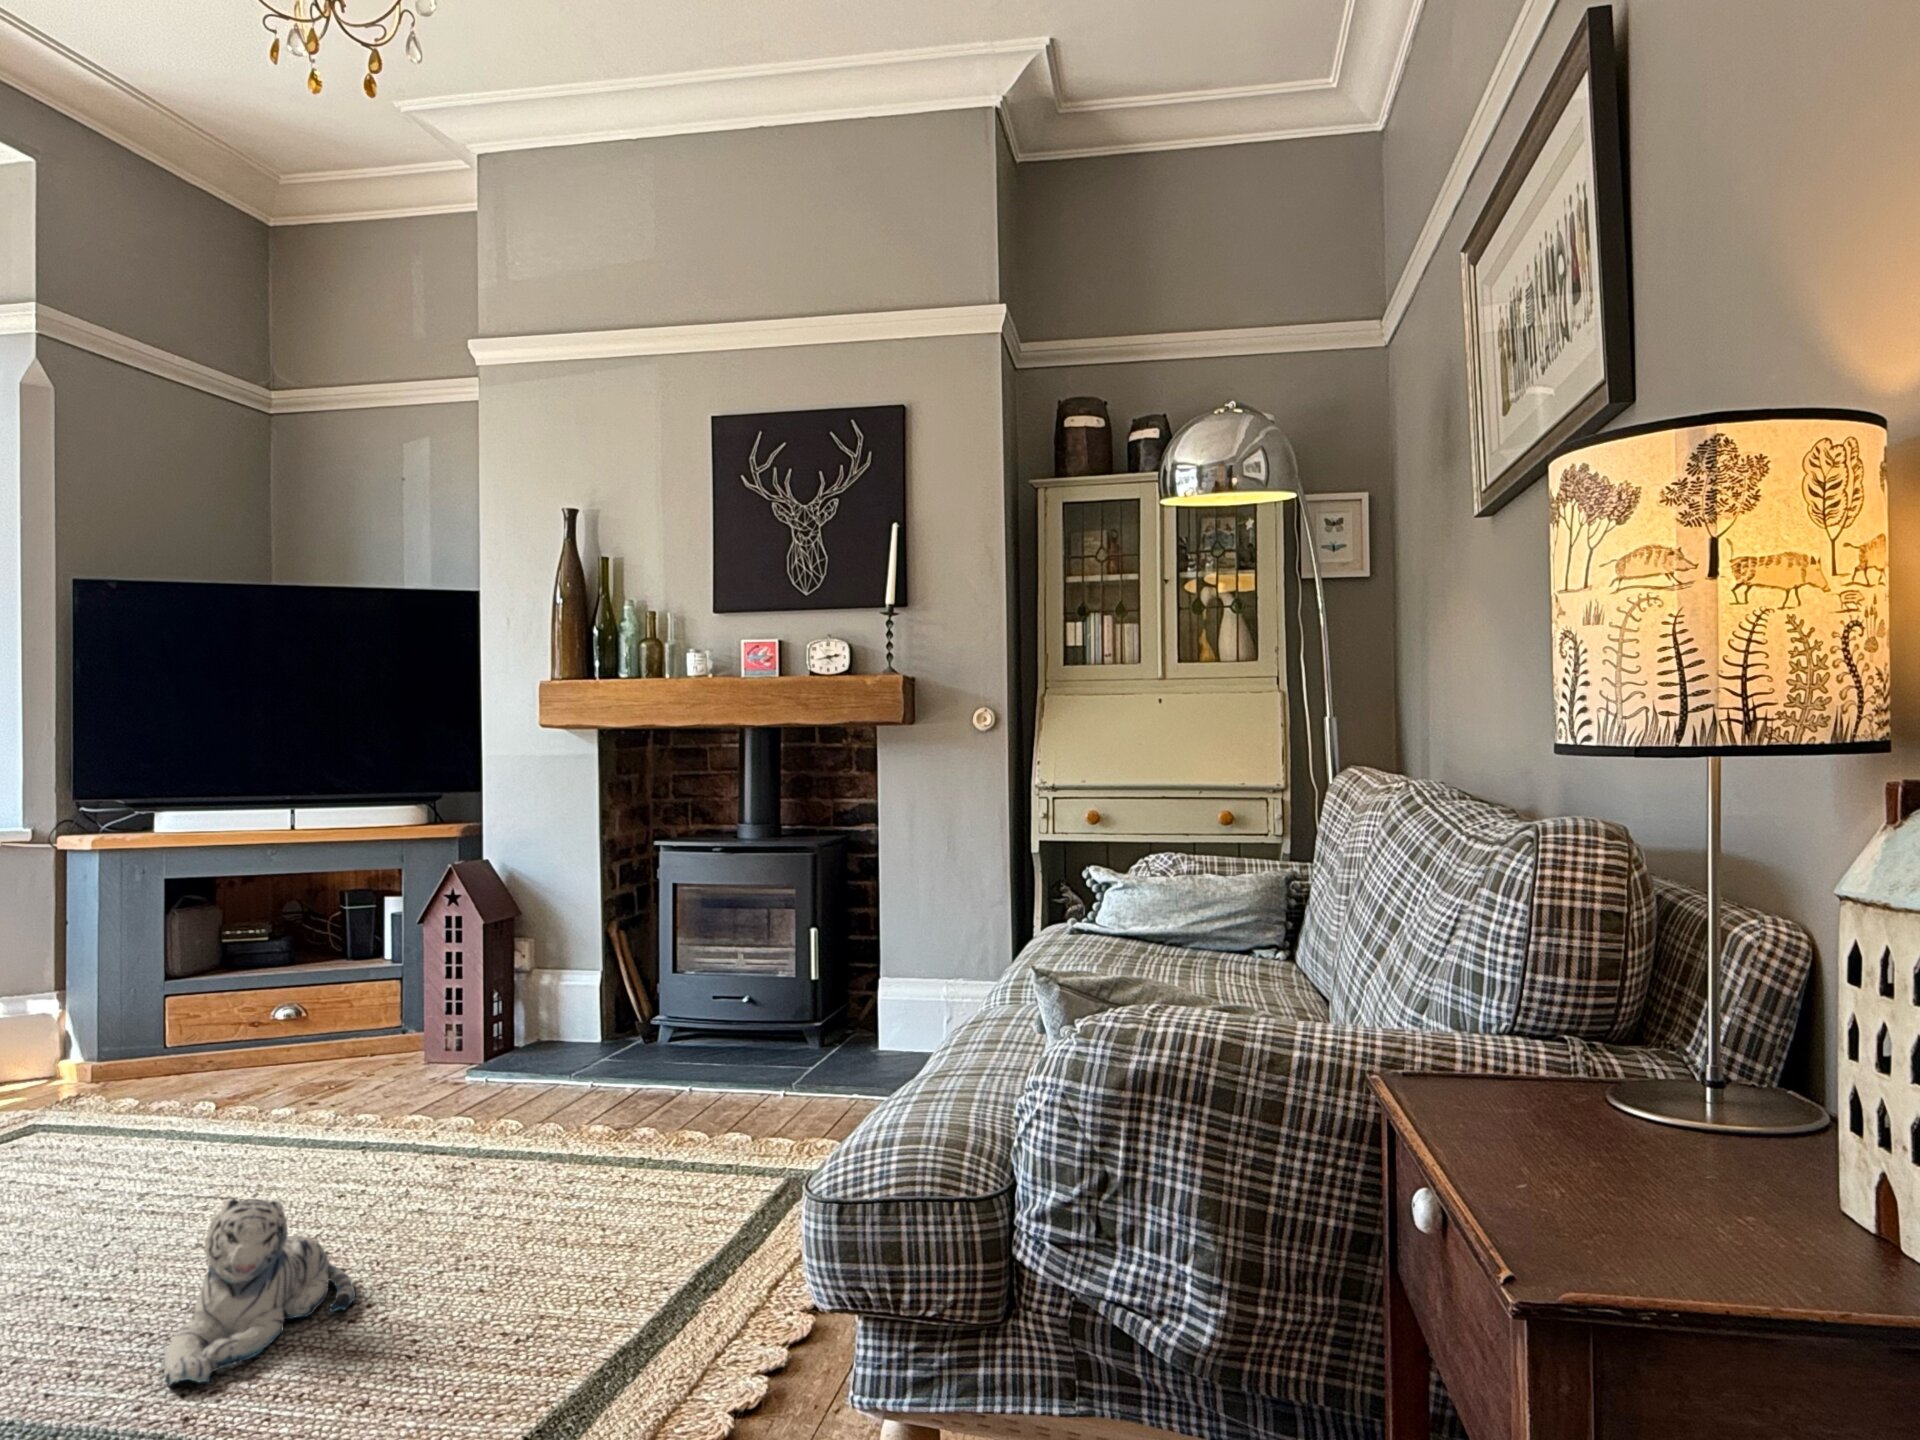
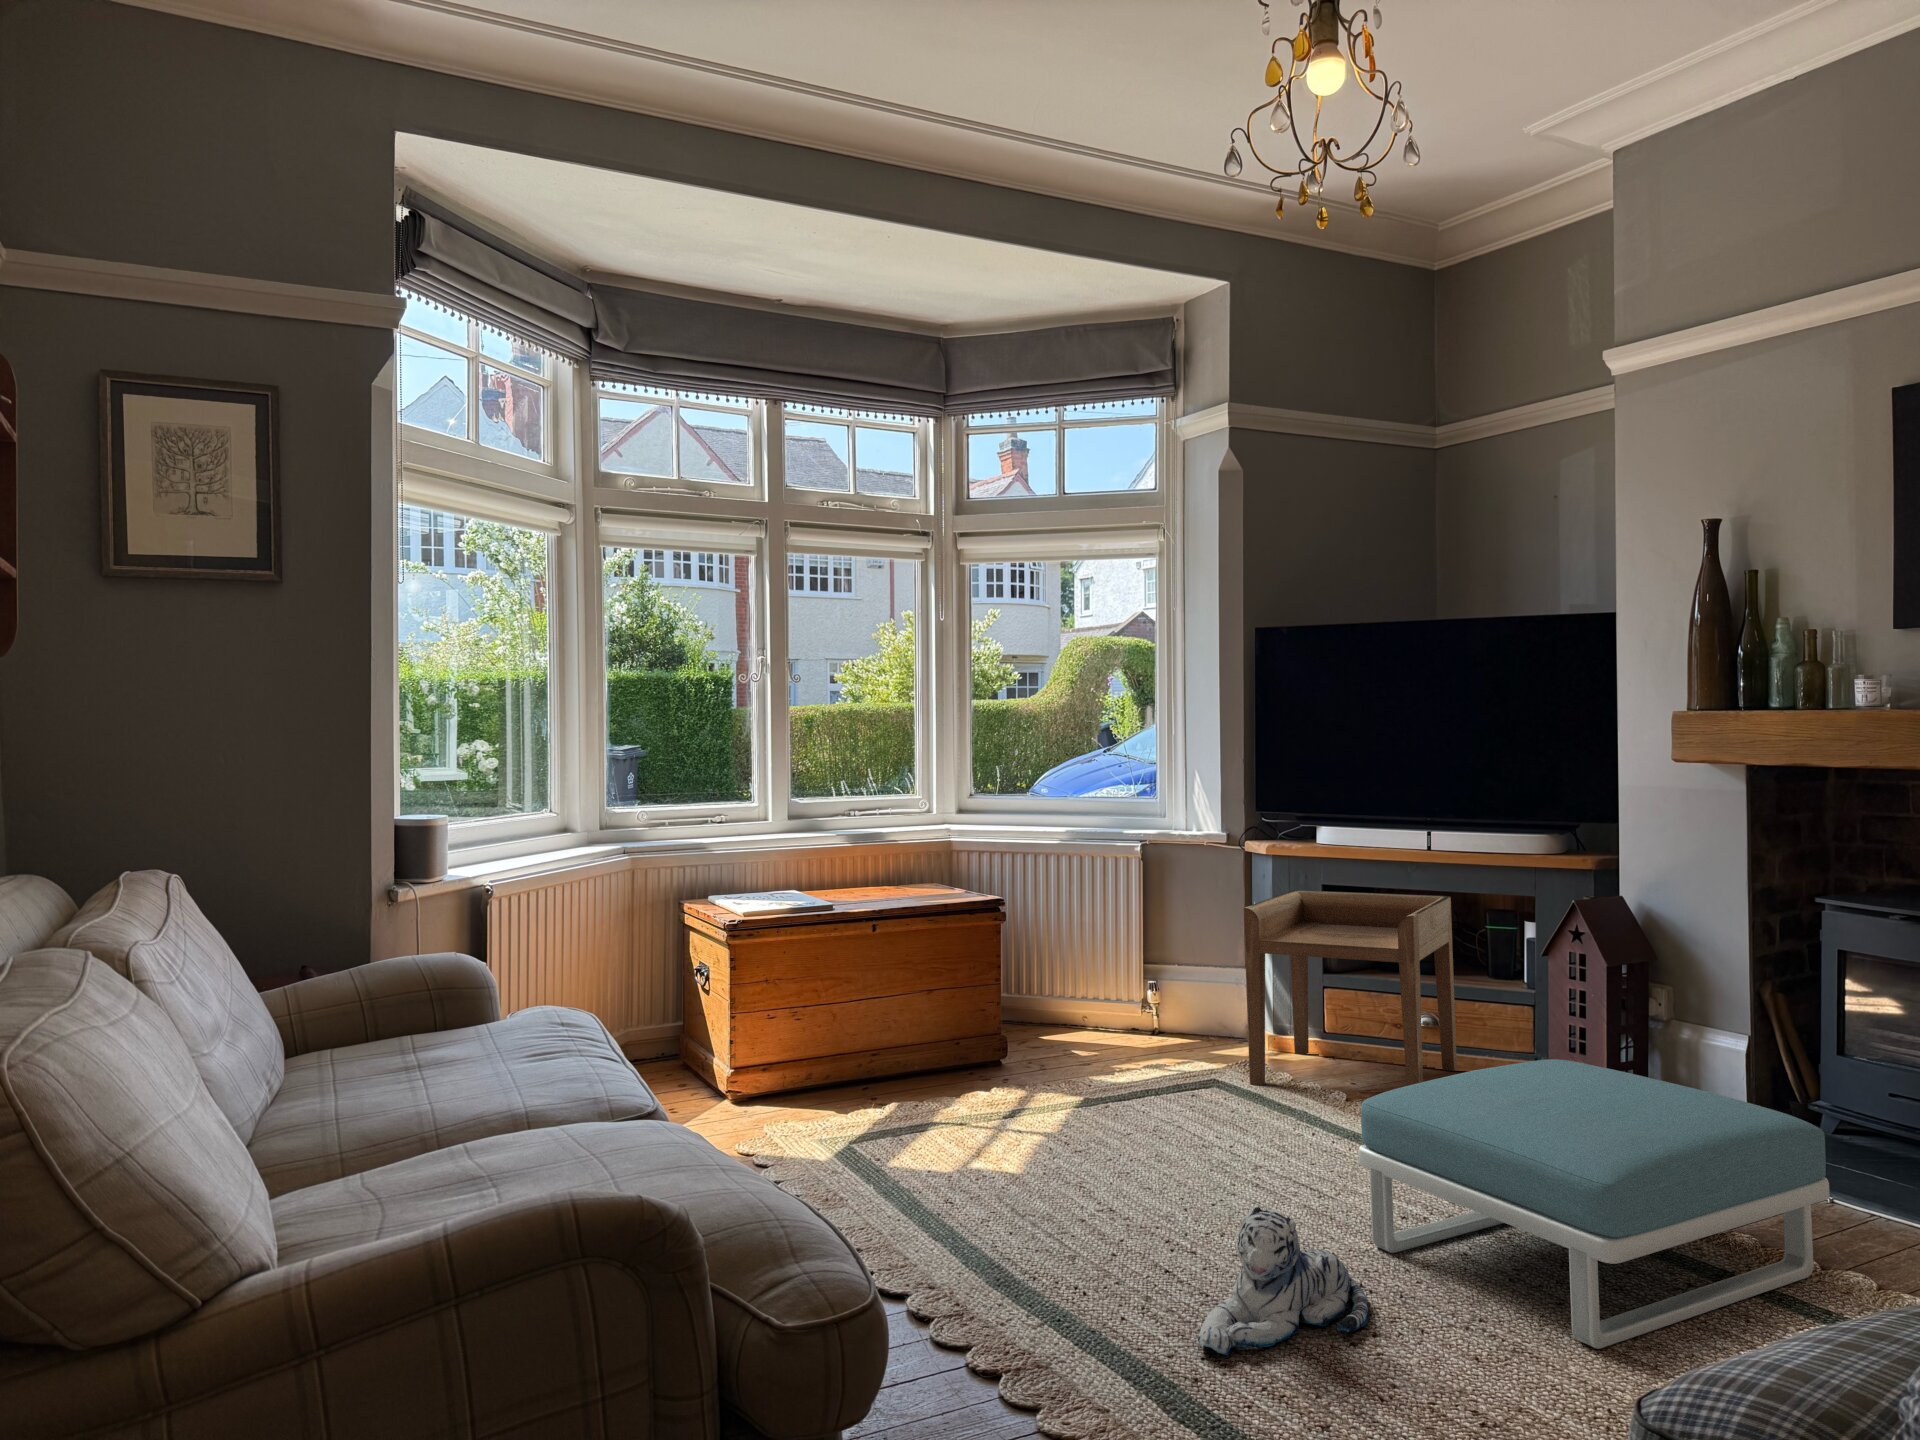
side table: none [71,877,318,1119] -> present [1243,890,1457,1086]
footstool: none [304,1004,724,1245] -> present [1358,1059,1830,1349]

